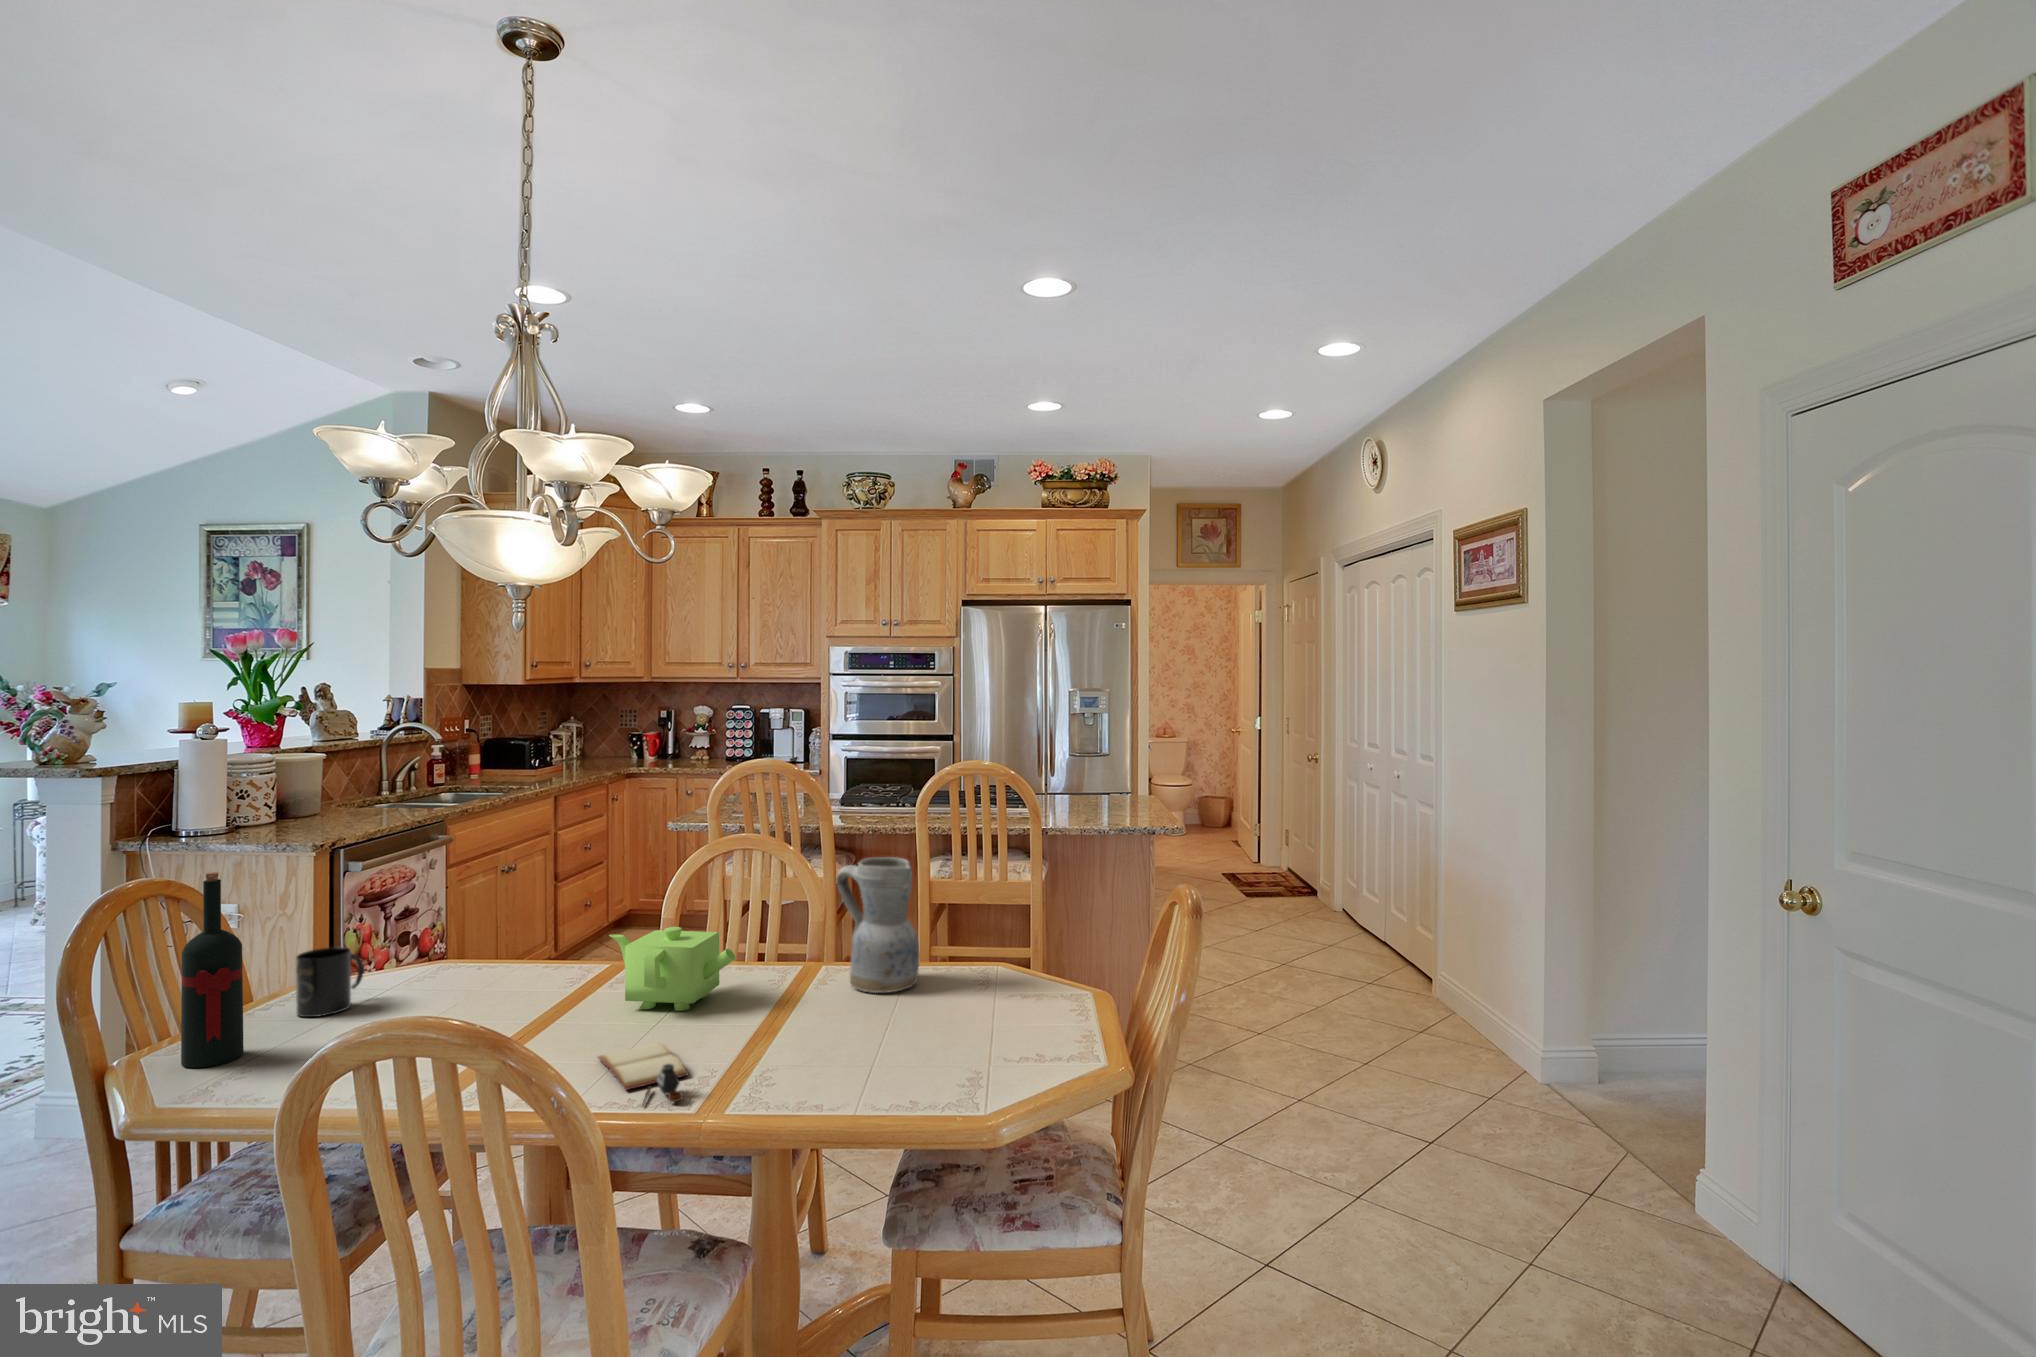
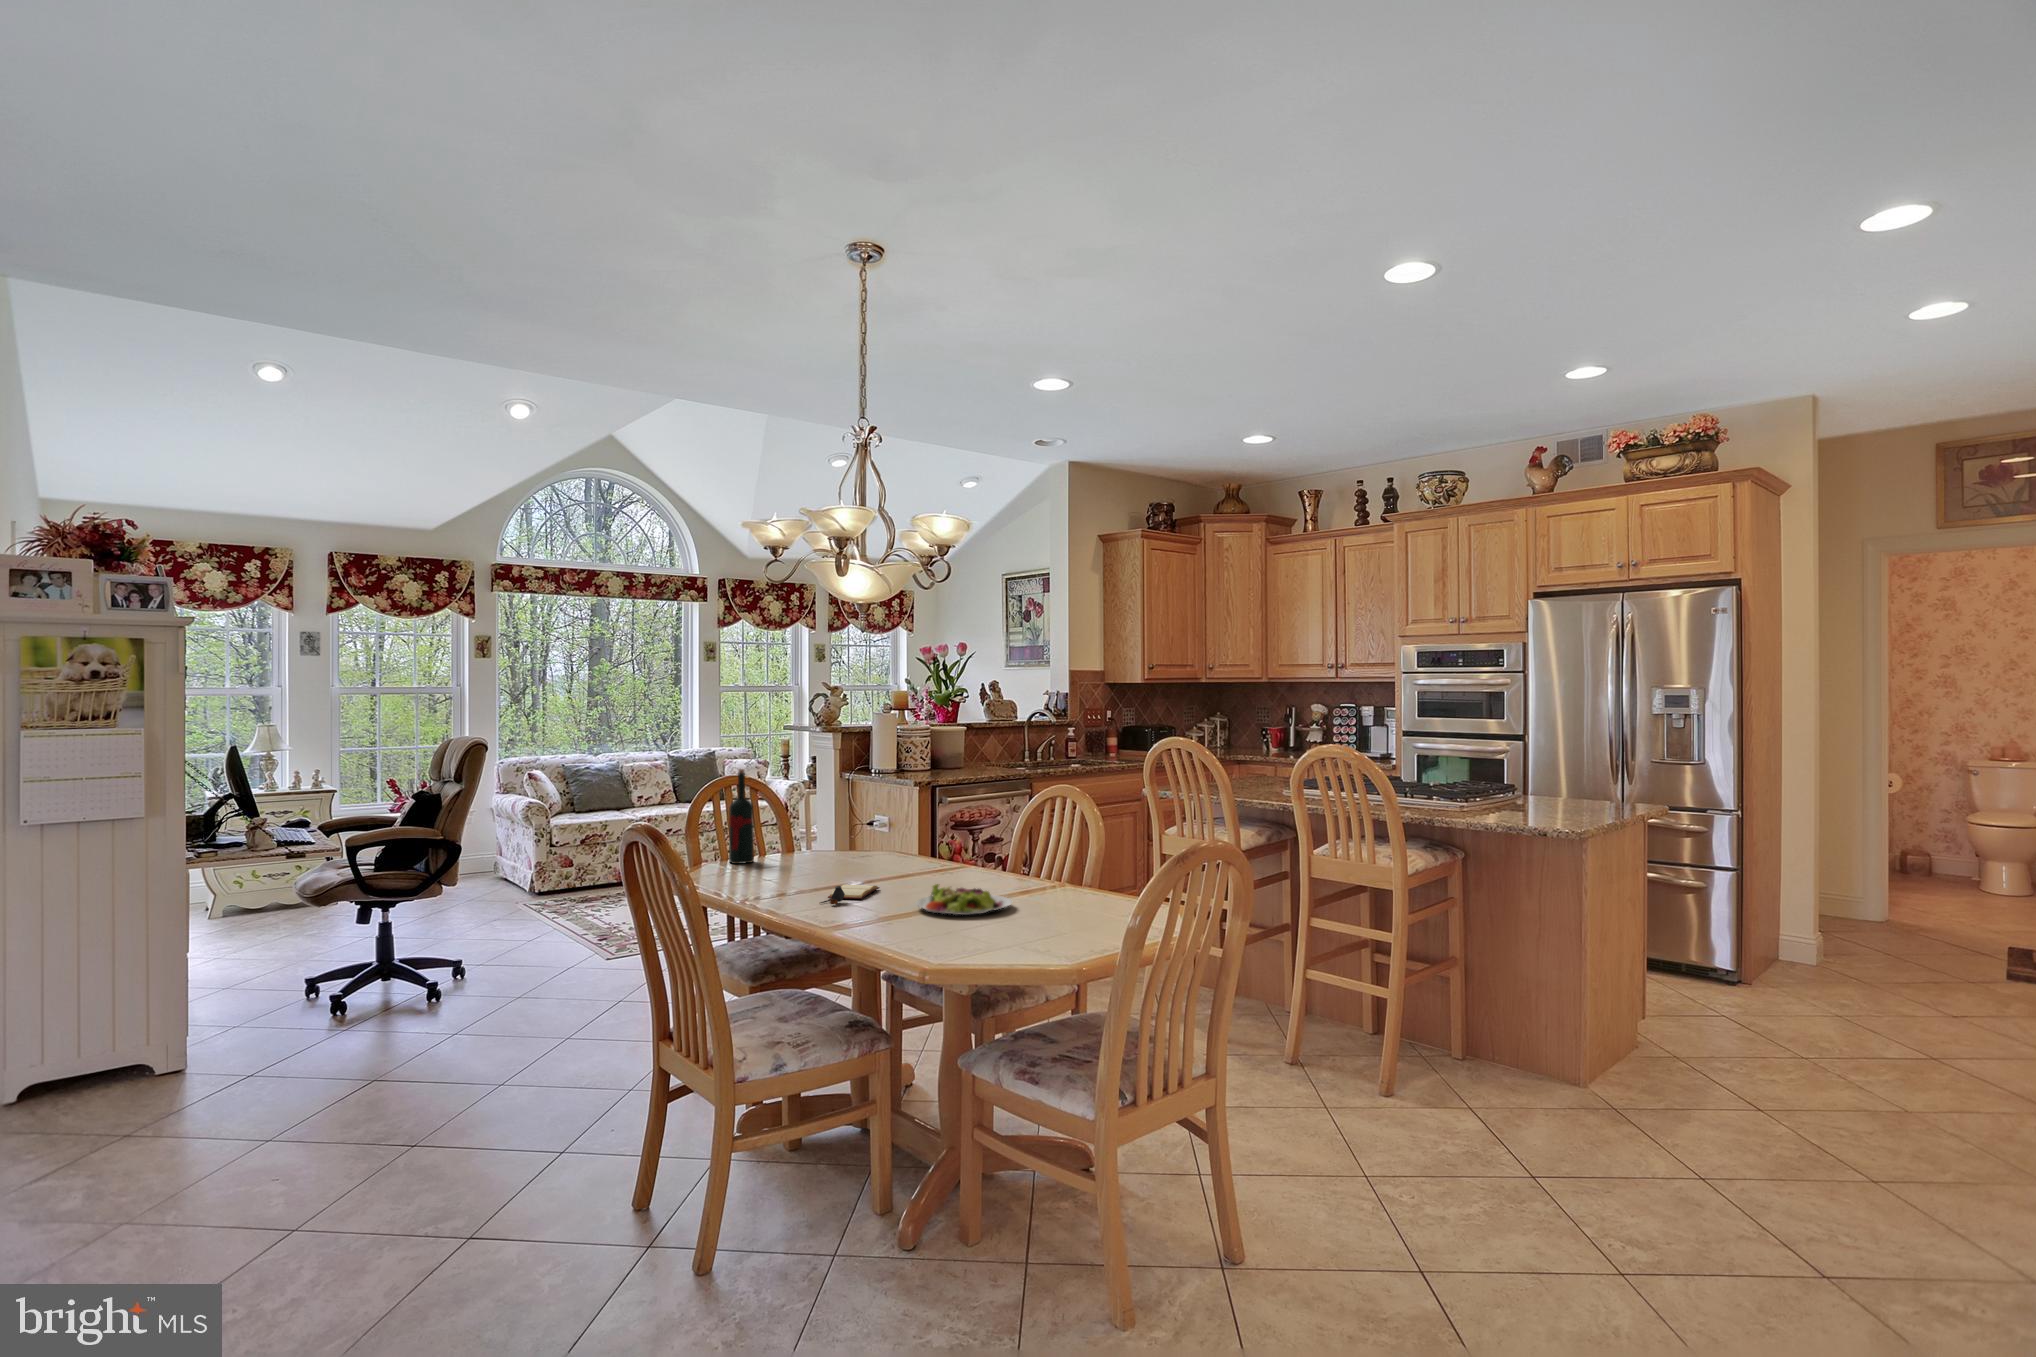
ceramic pitcher: present [836,857,920,993] -> none [1025,799,1073,893]
teapot: present [609,927,735,1011] -> none [904,830,964,881]
mug: present [296,947,364,1017] -> none [795,822,831,857]
salad plate: none [801,1008,952,1067] -> present [916,884,1012,915]

